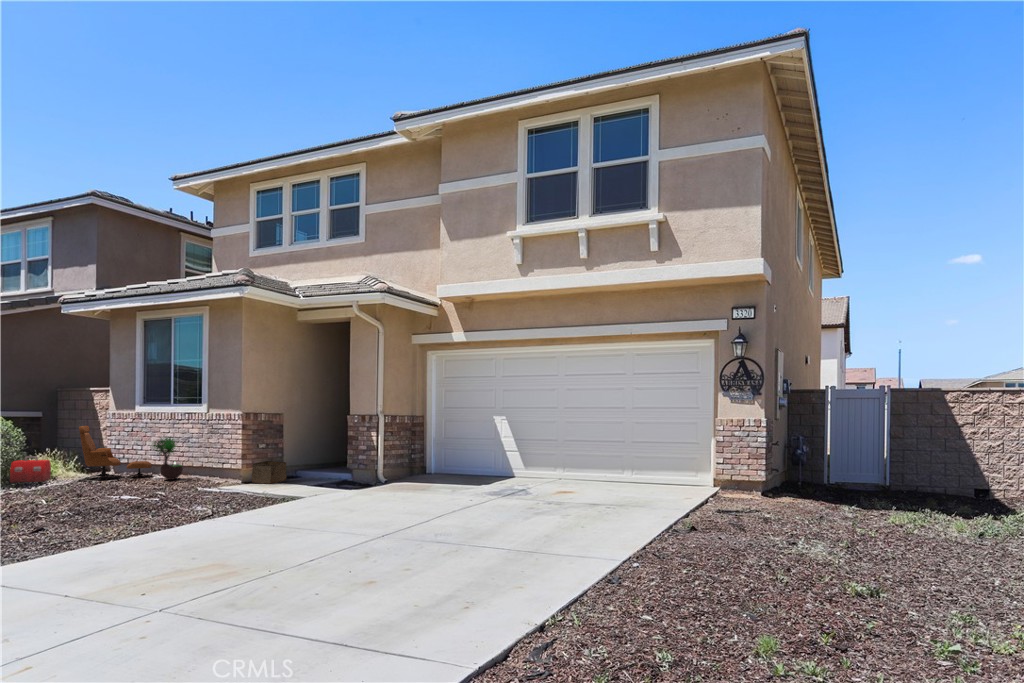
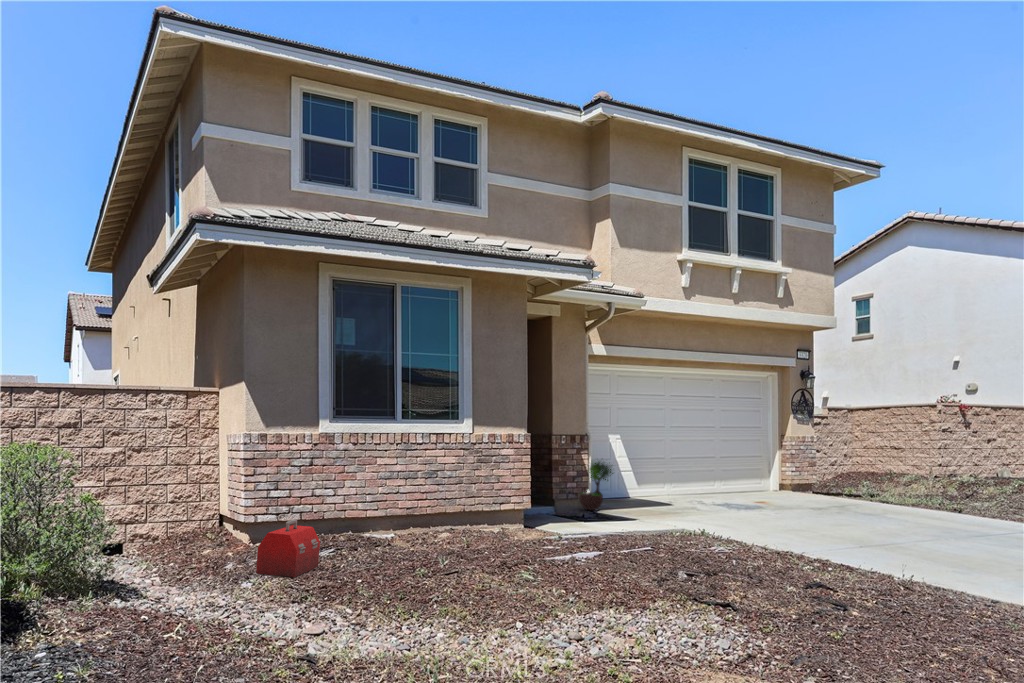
lounge chair: present [79,426,152,480] -> none [321,456,386,554]
potted tree: present [154,437,183,480] -> present [580,461,613,510]
storage bin: present [252,461,287,484] -> none [503,497,551,527]

